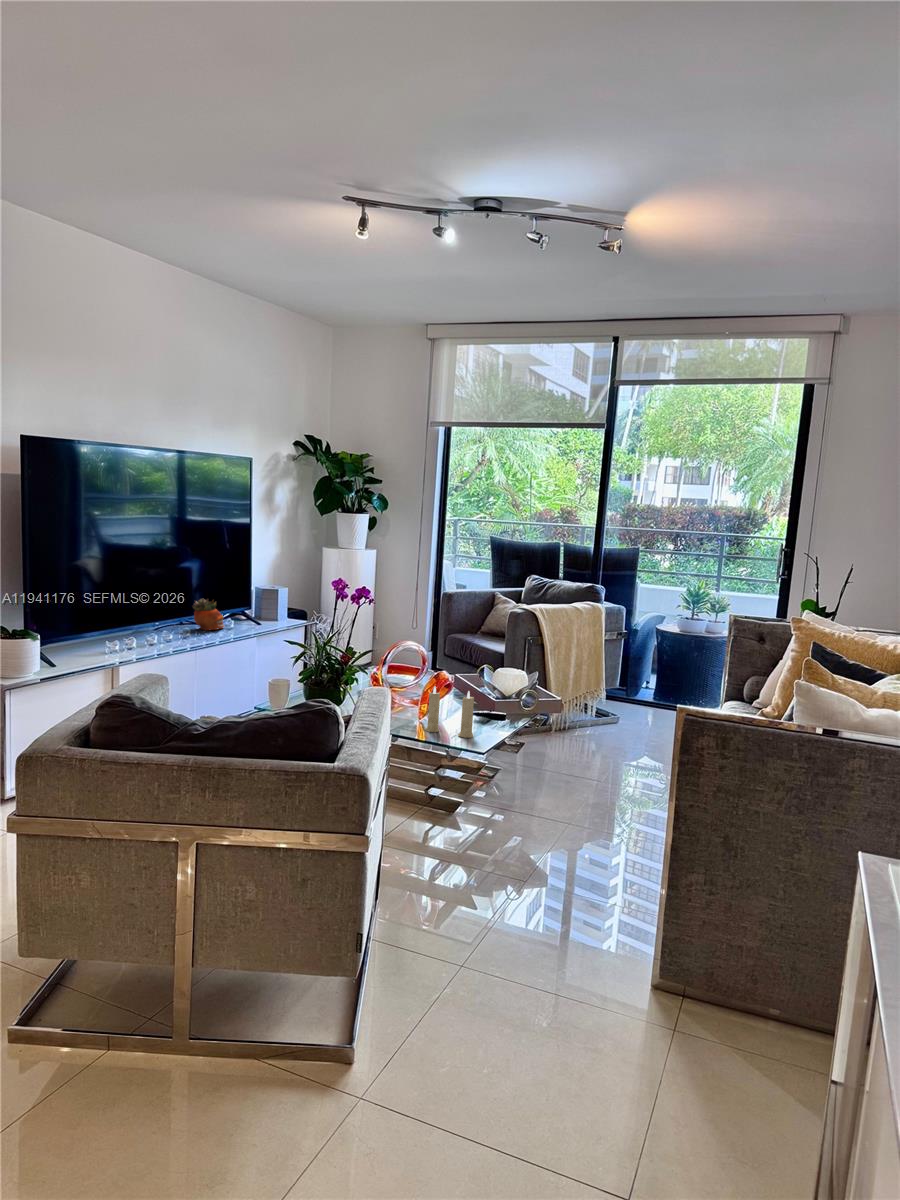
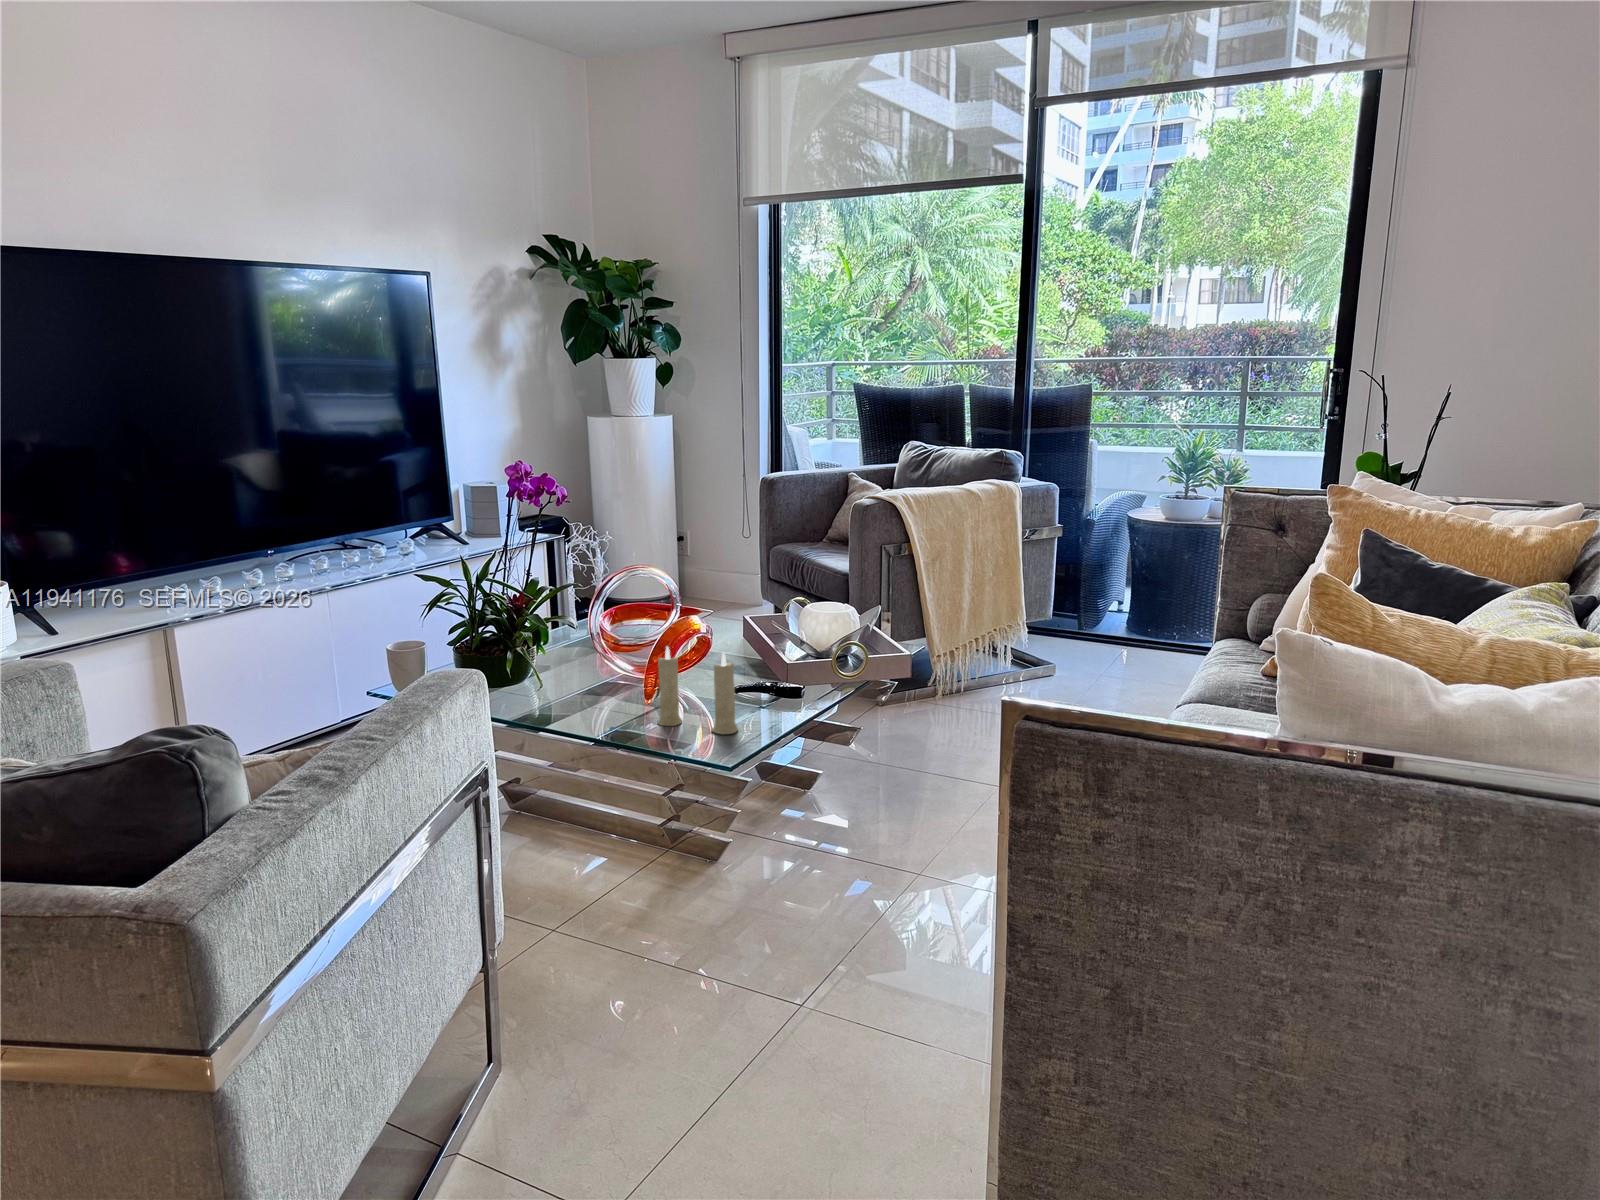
succulent planter: present [193,599,224,630] -> none [341,509,401,561]

